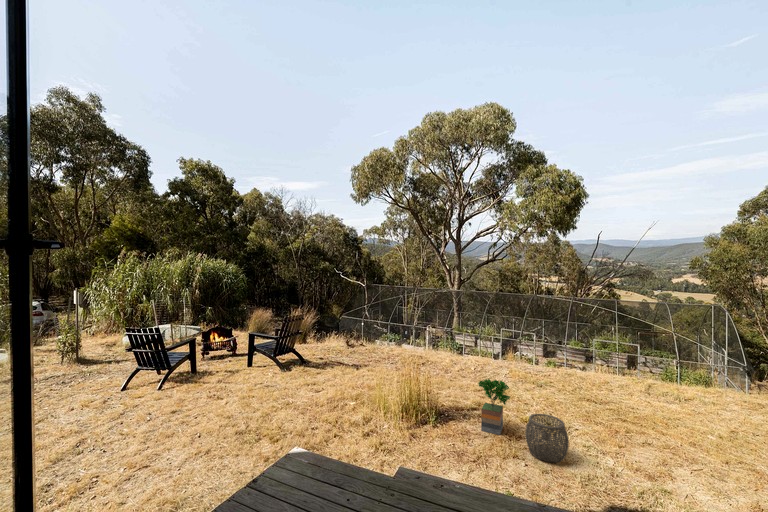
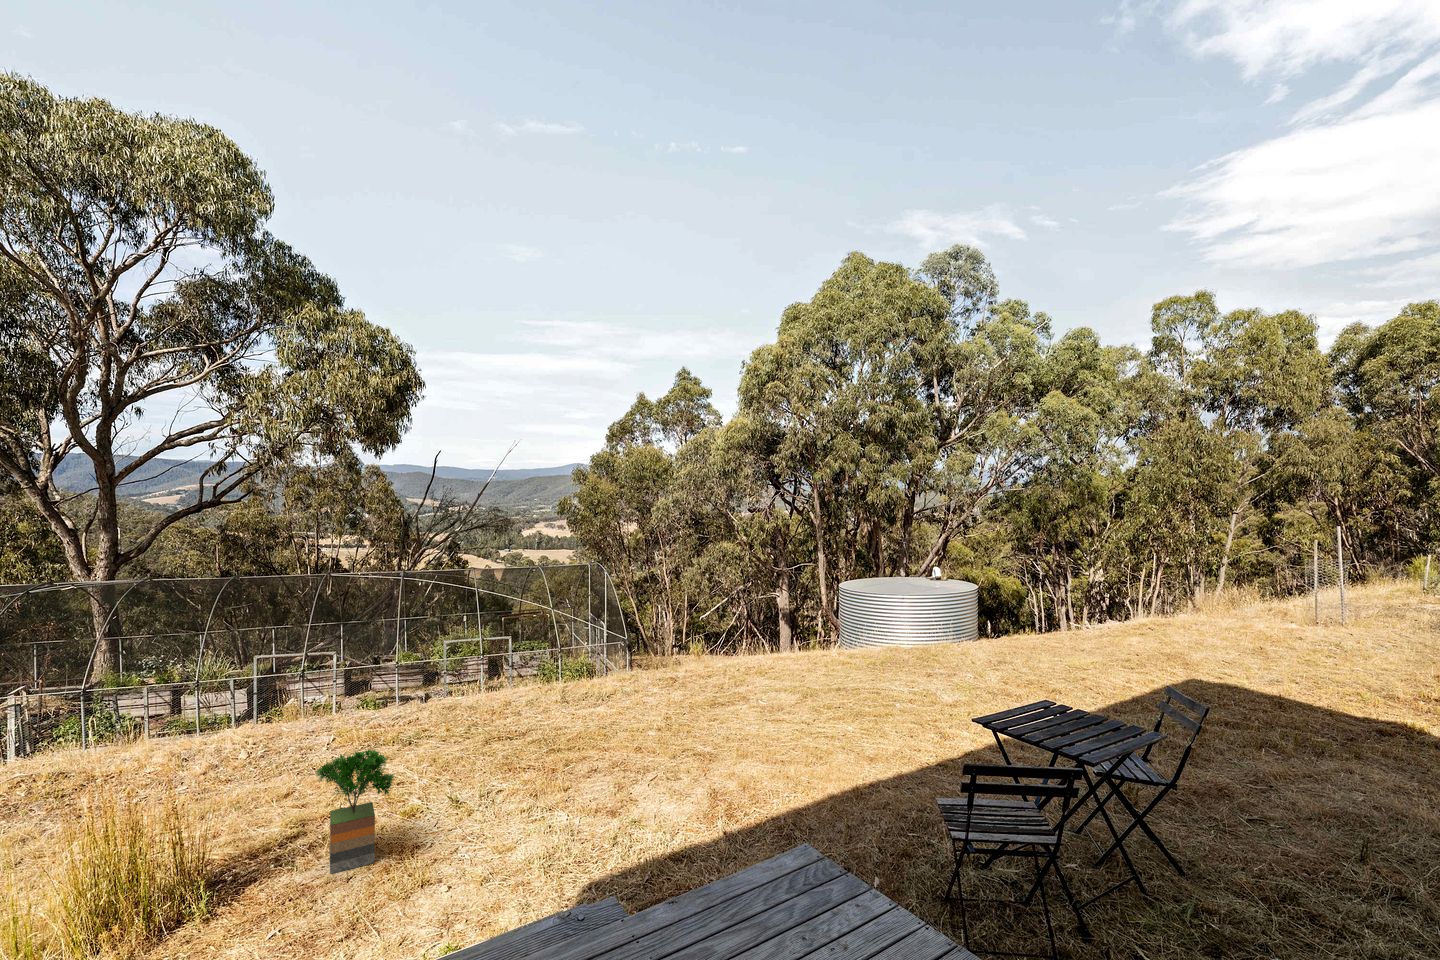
woven basket: present [525,414,569,462] -> none [434,778,512,866]

